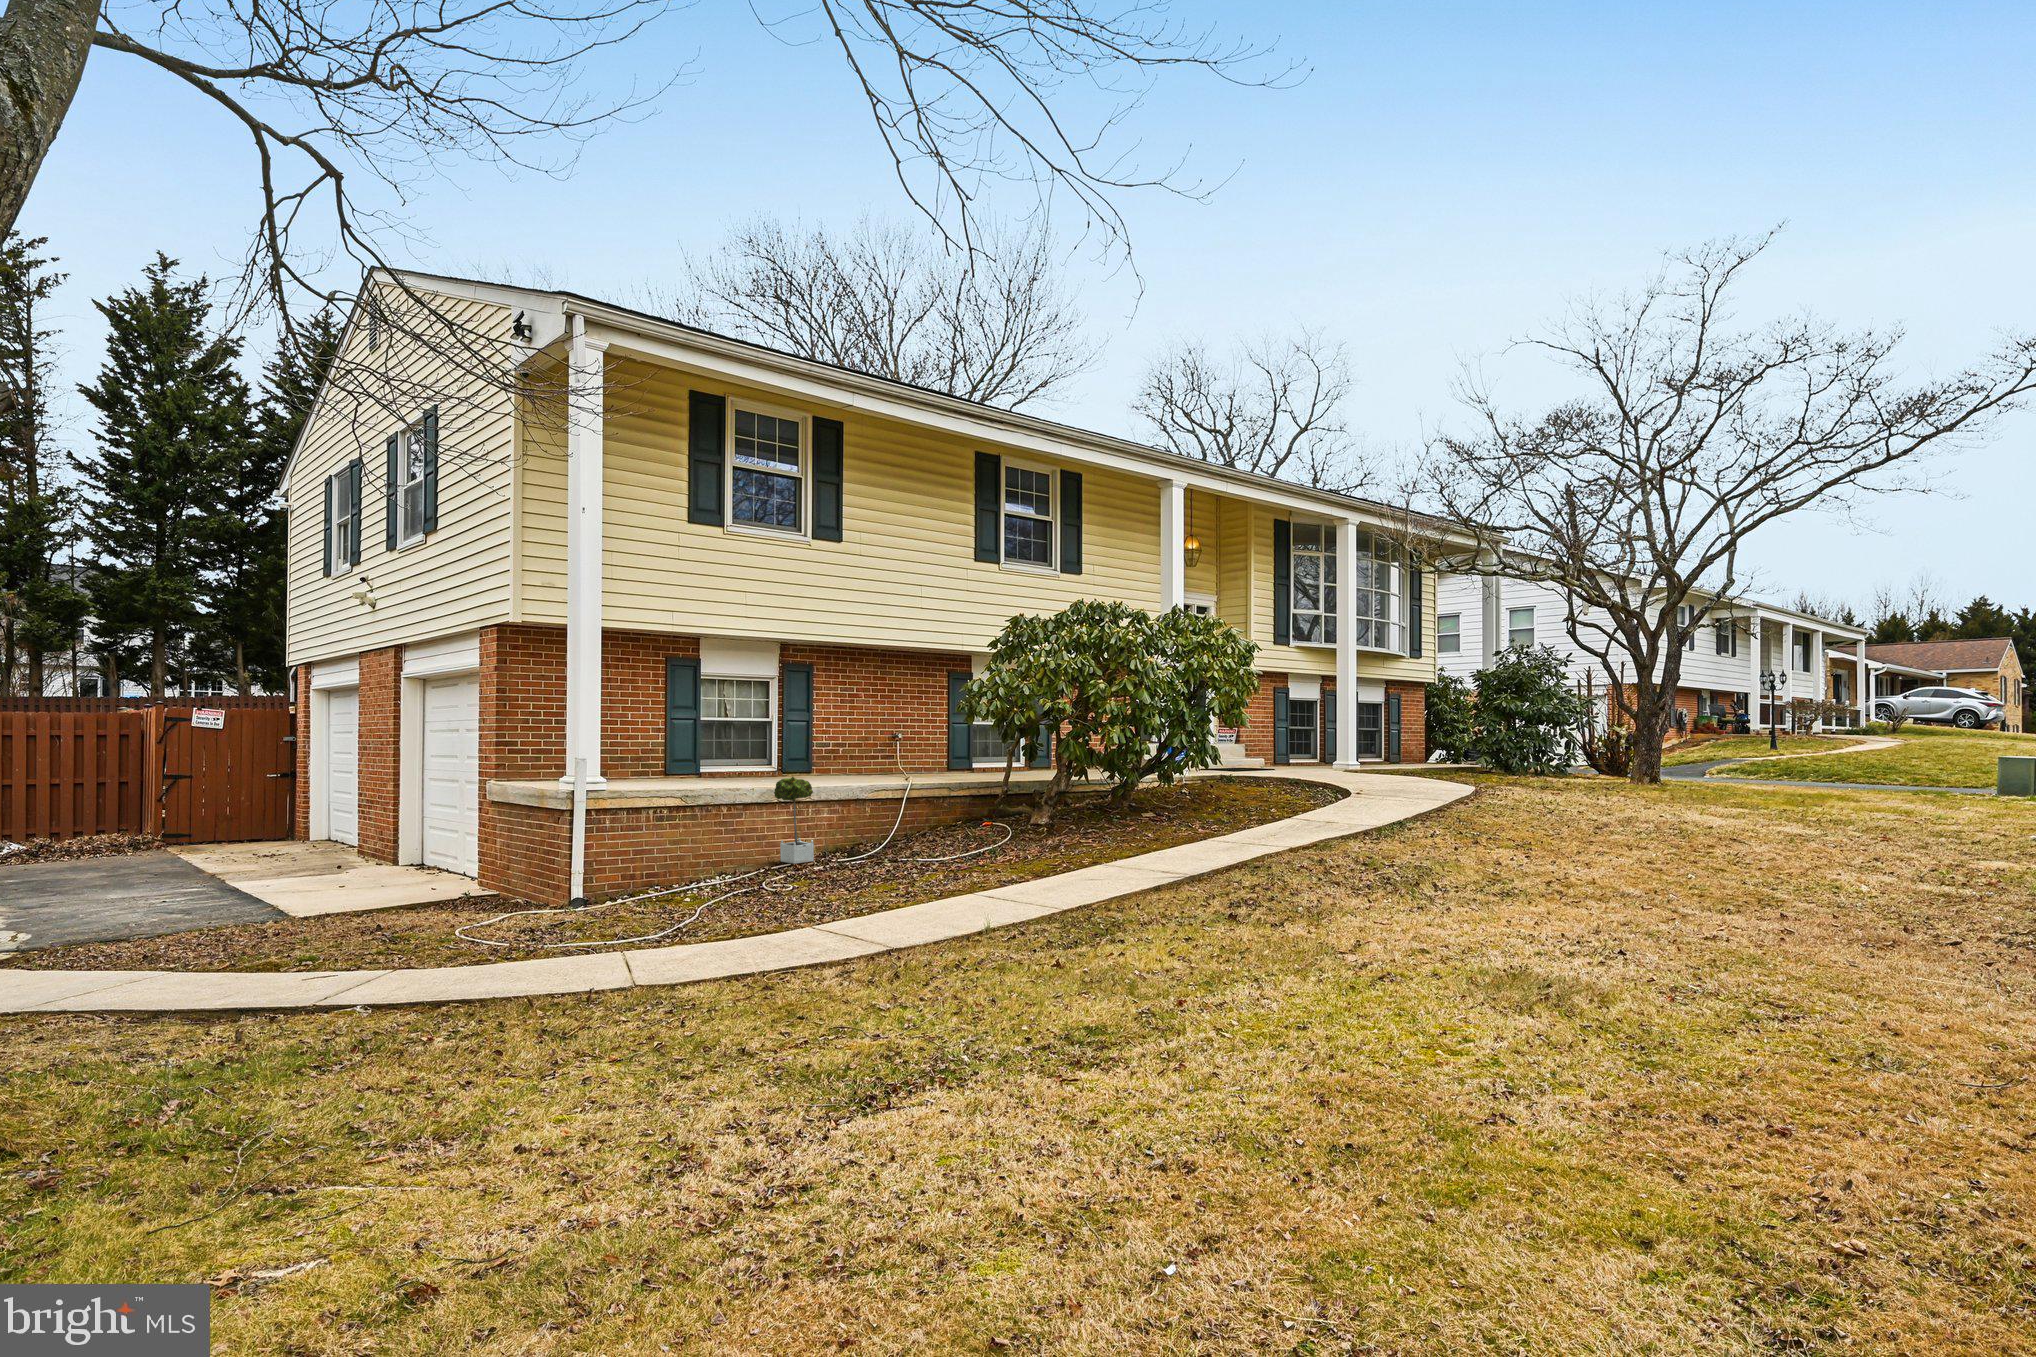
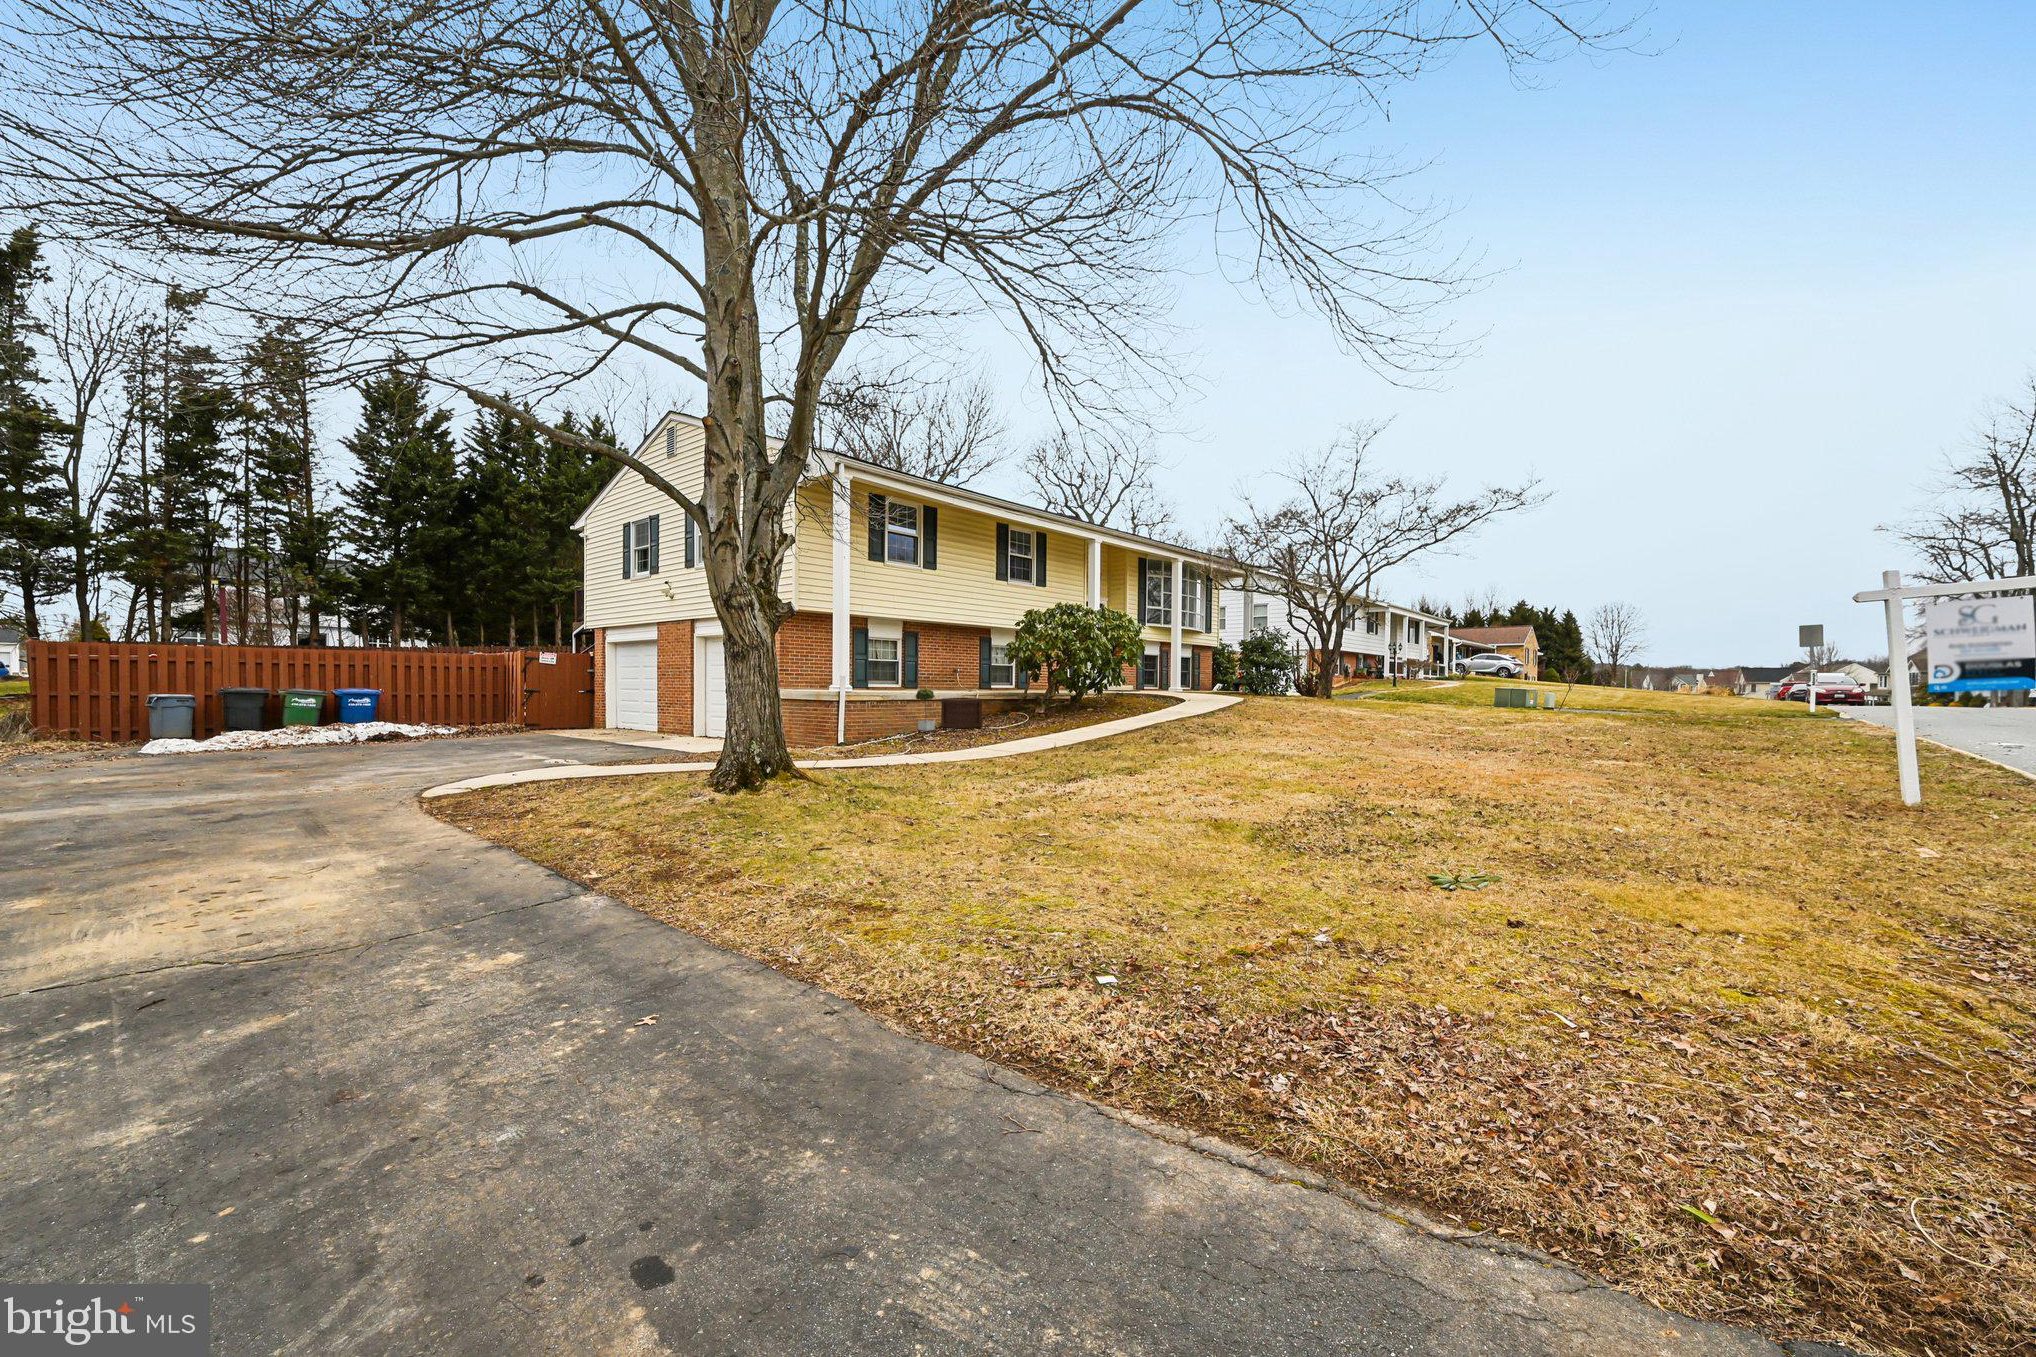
wooden crate: none [836,792,917,859] -> present [941,697,982,729]

